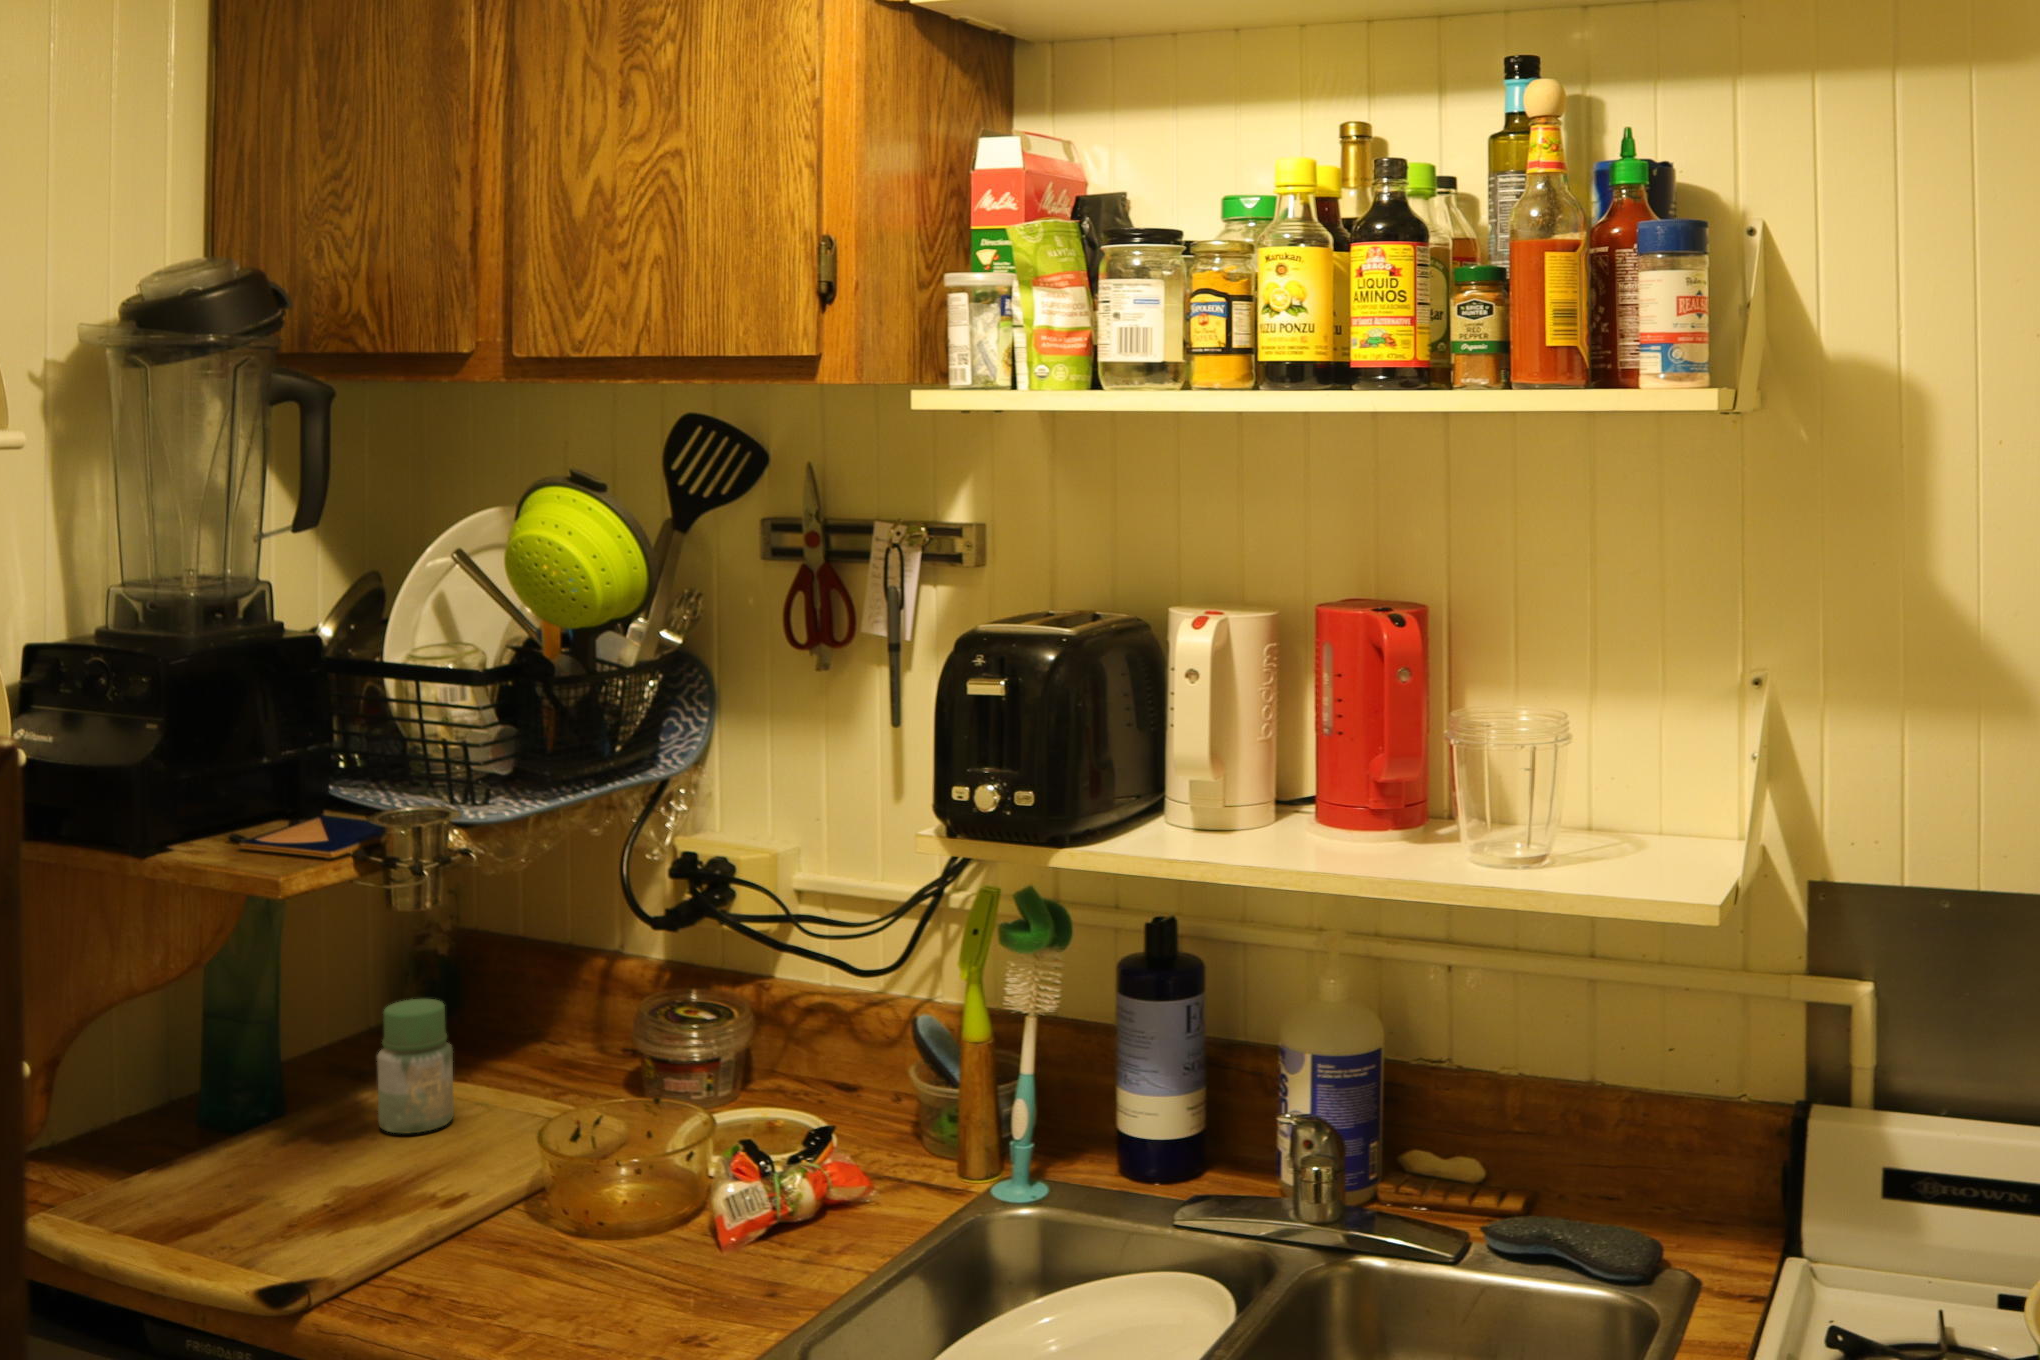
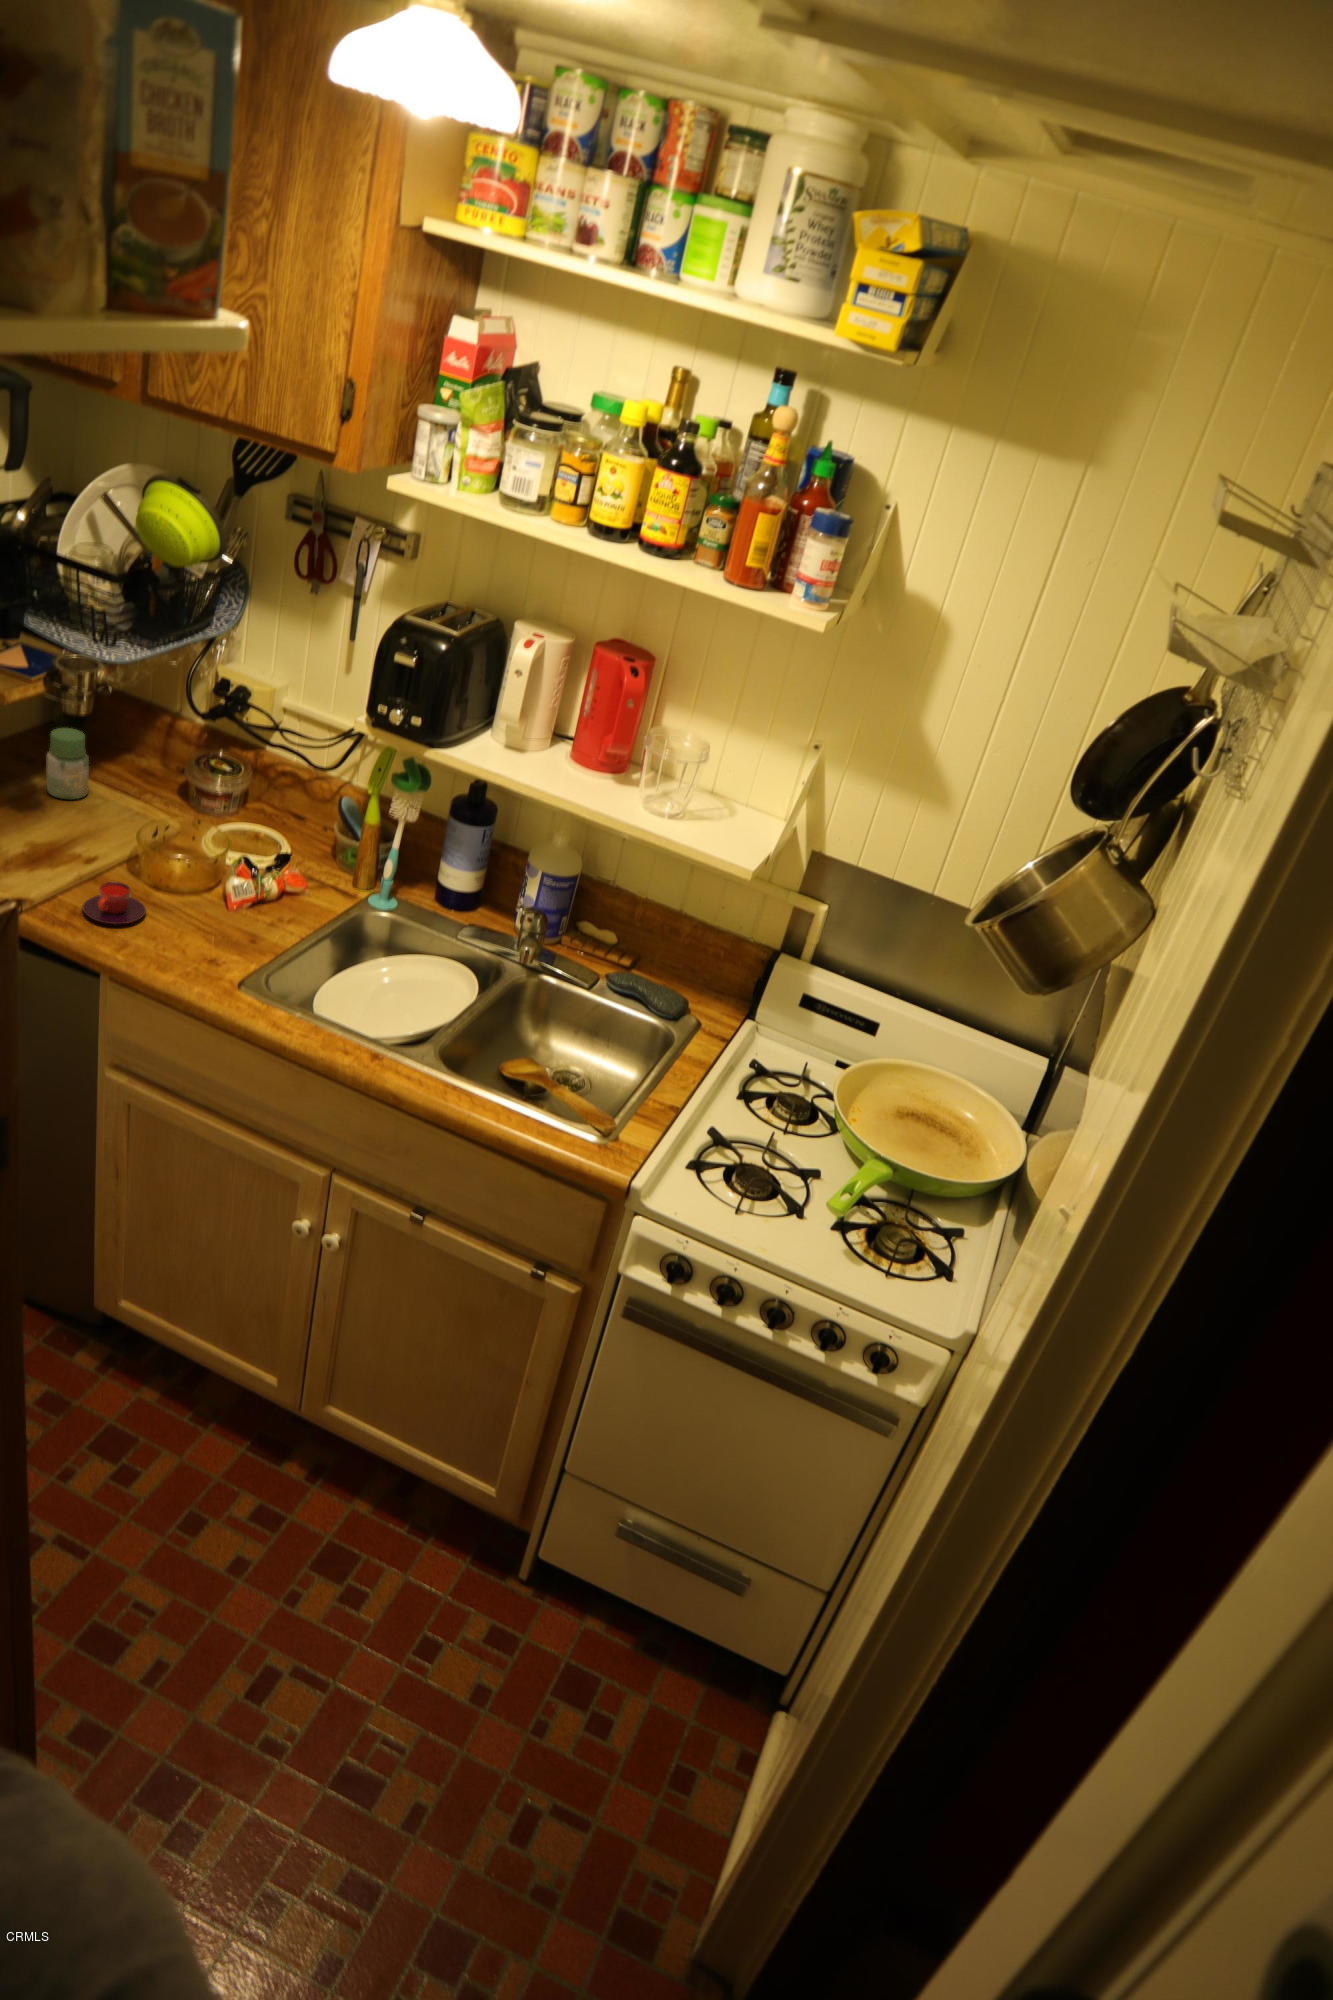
teacup: none [440,1221,561,1301] -> present [82,882,146,924]

